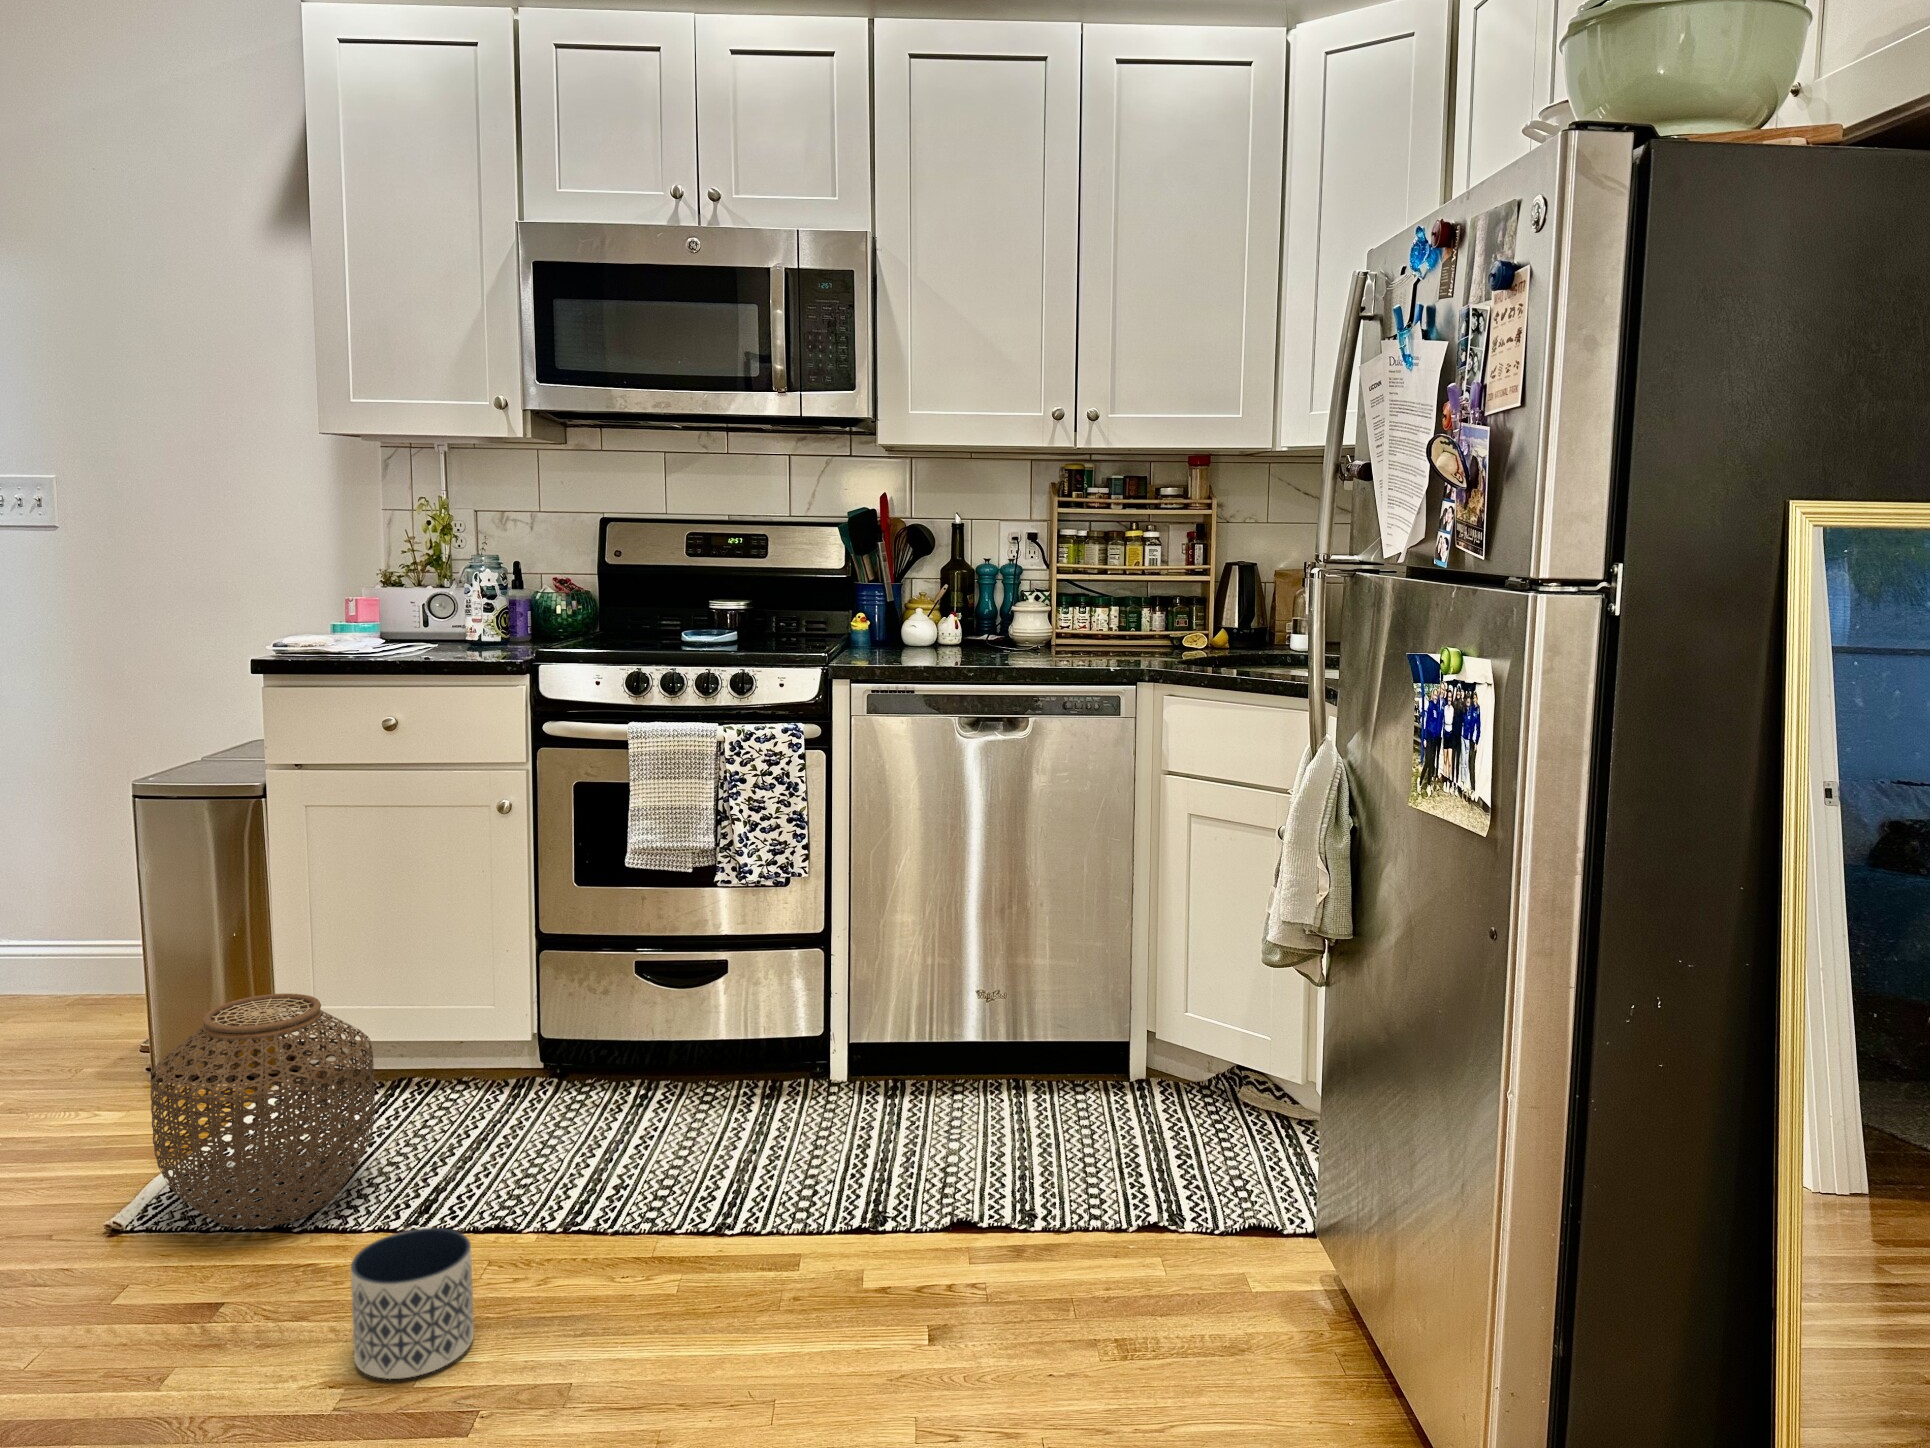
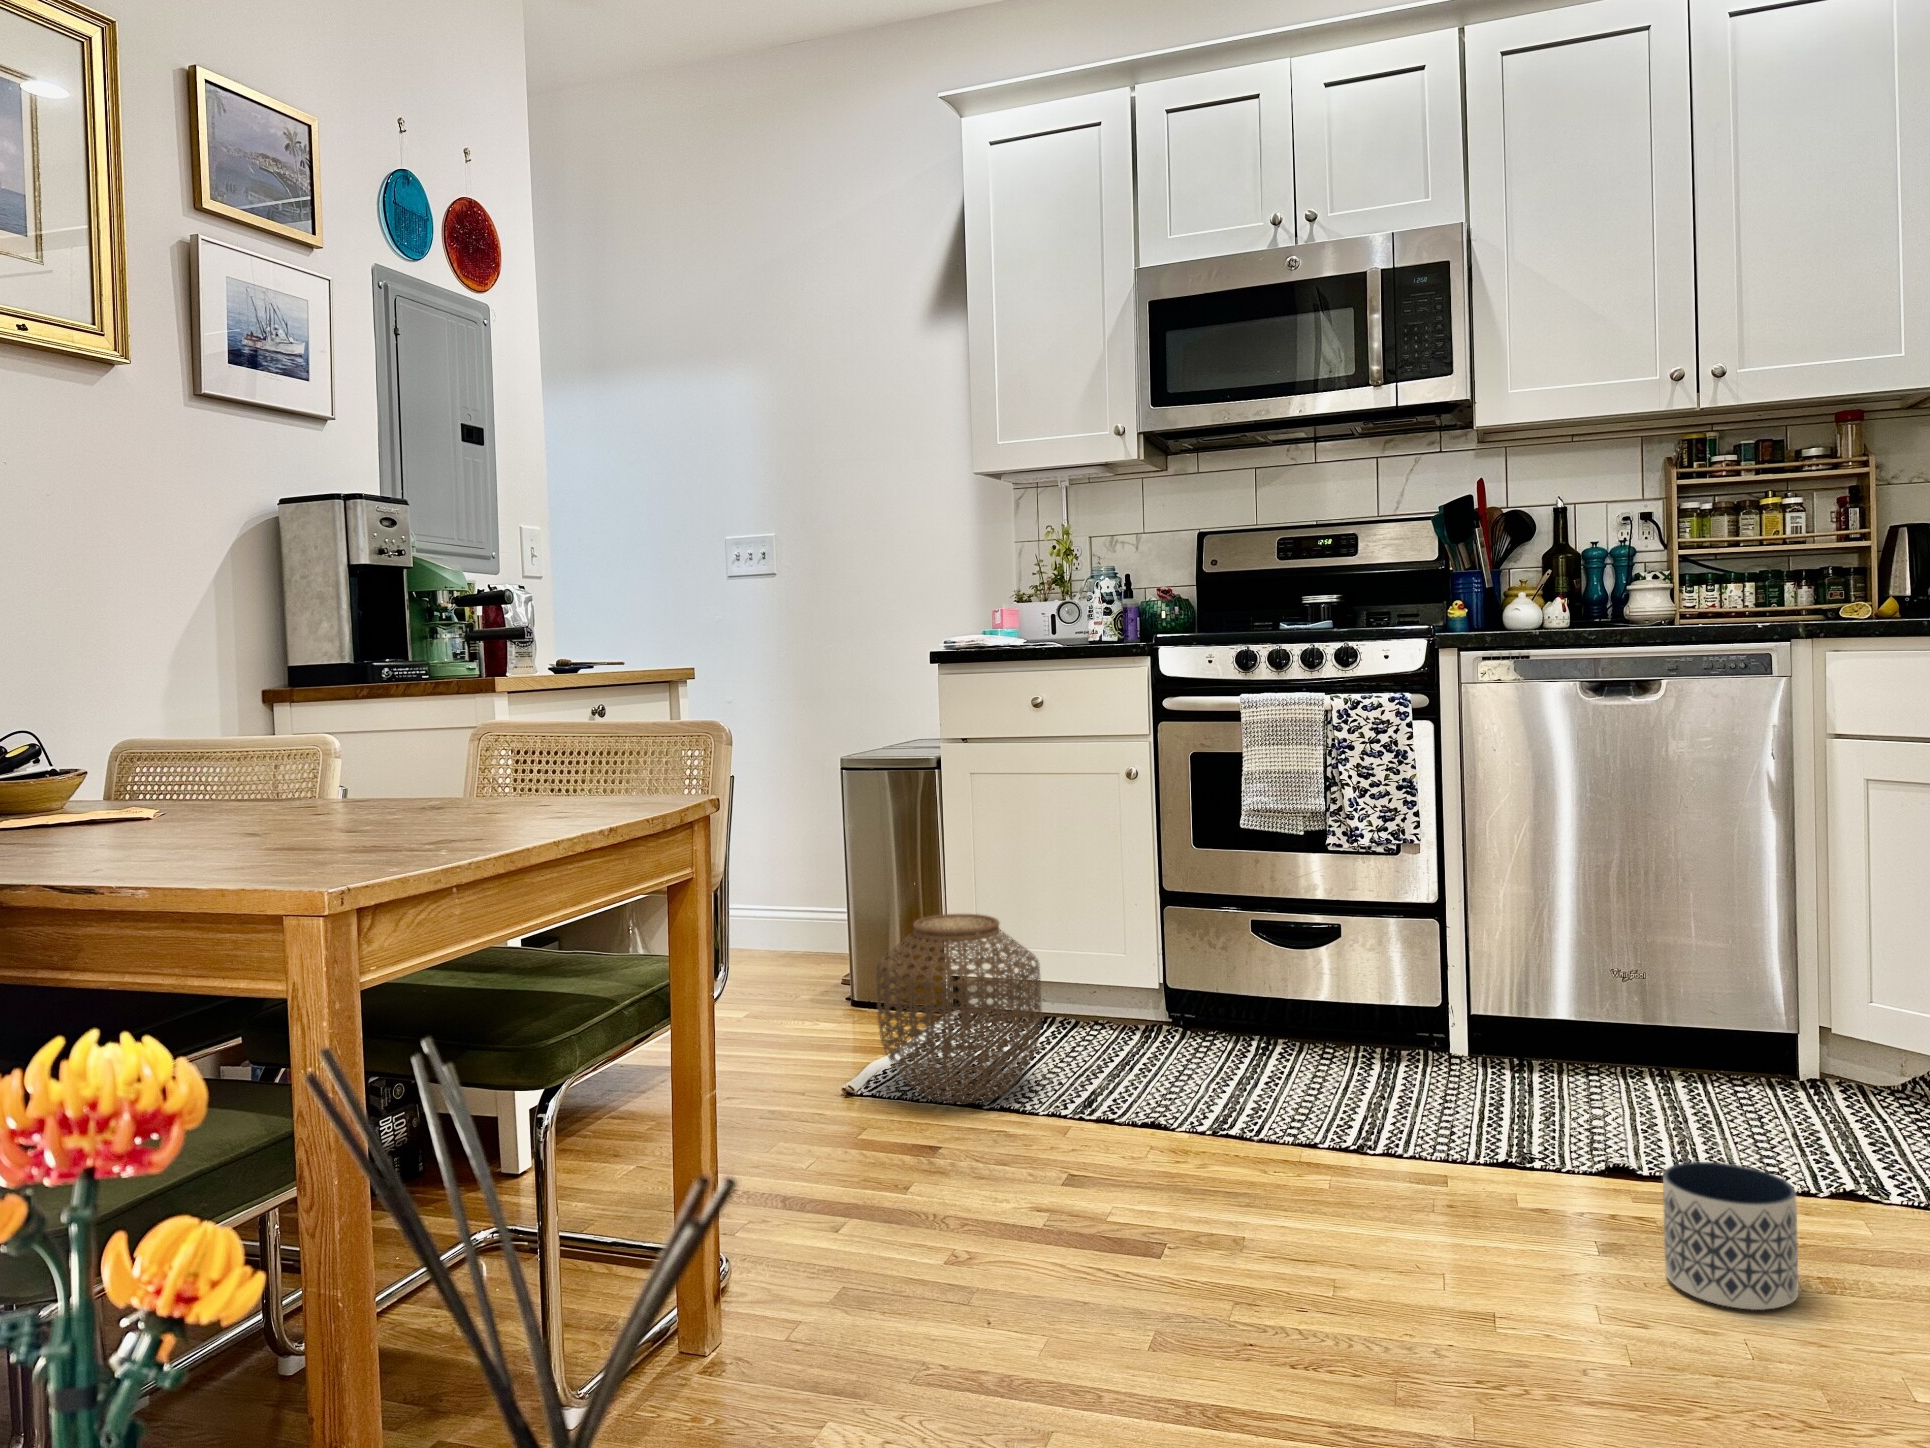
planter: present [351,1228,474,1379] -> present [1663,1162,1798,1310]

